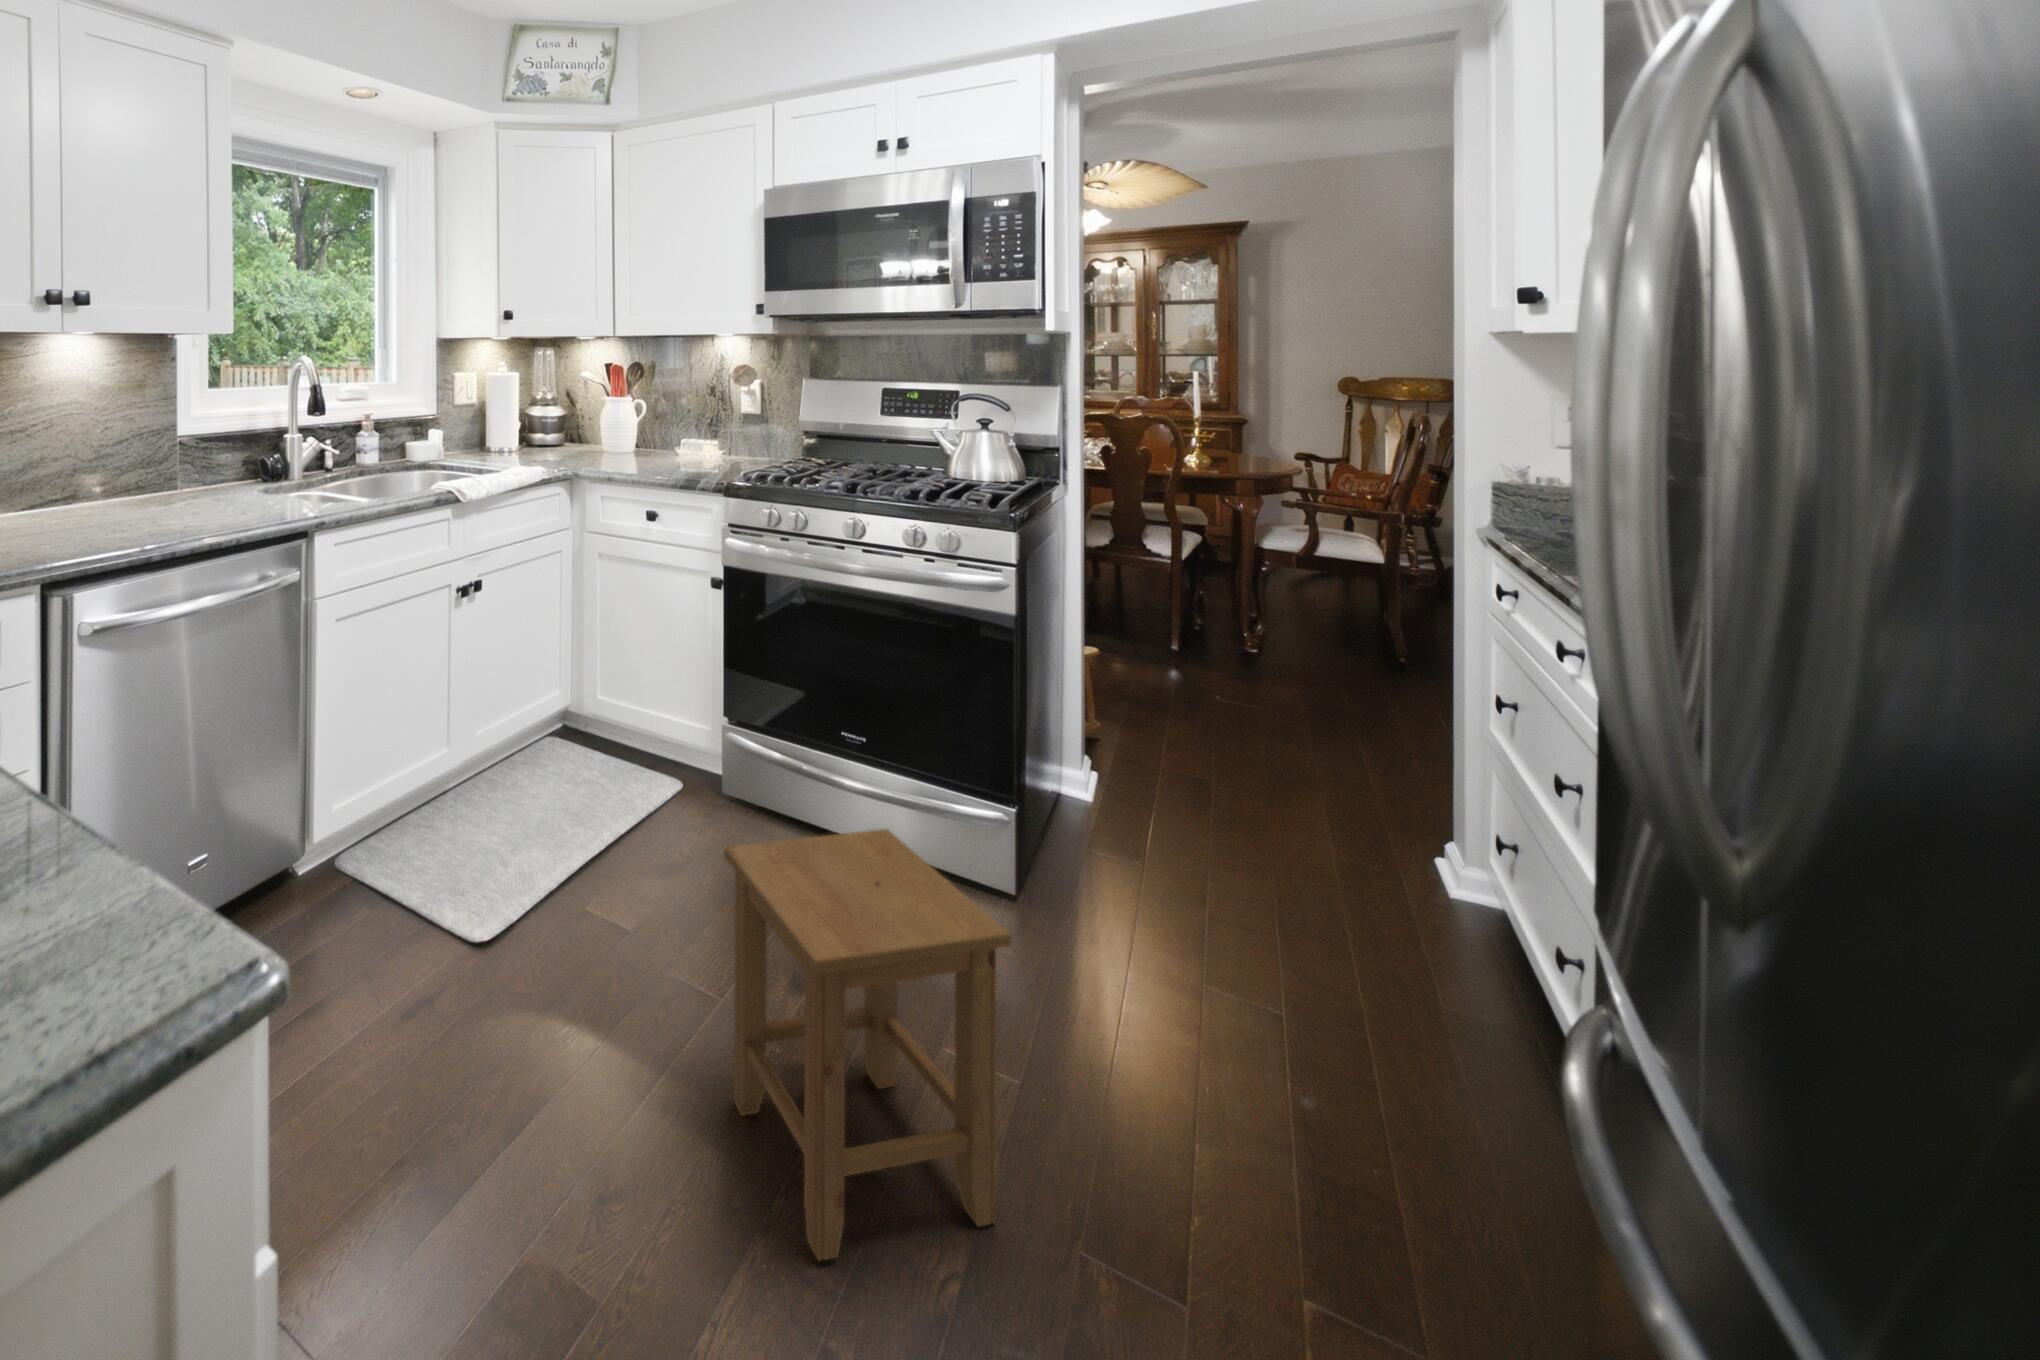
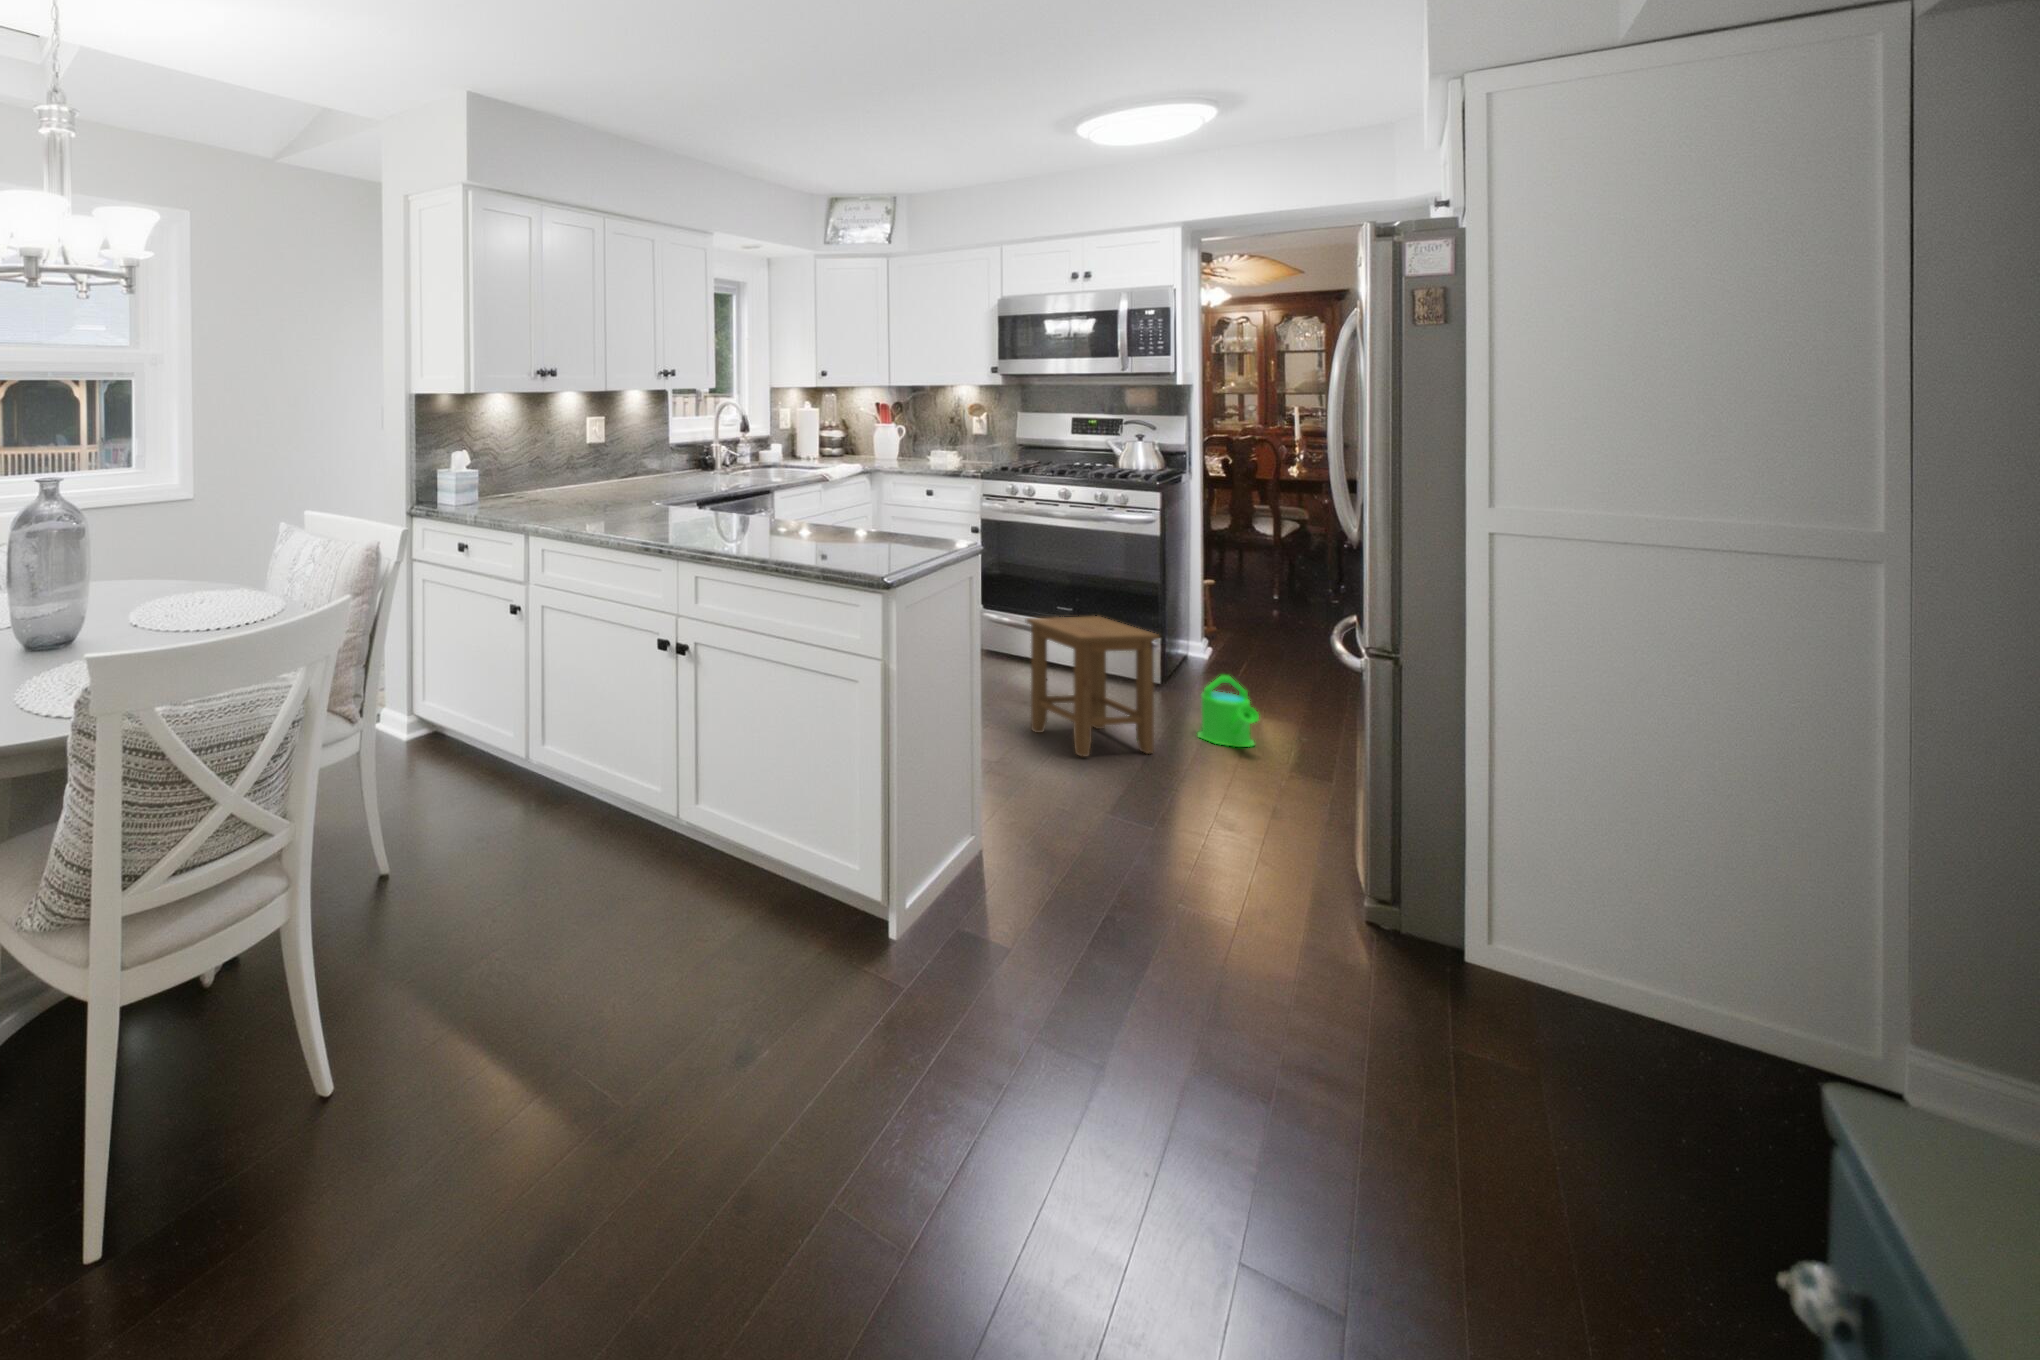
watering can: none [1091,981,1241,1178] -> present [1197,676,1259,747]

